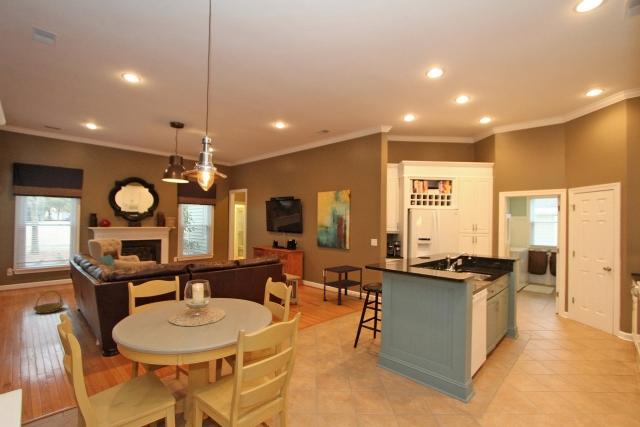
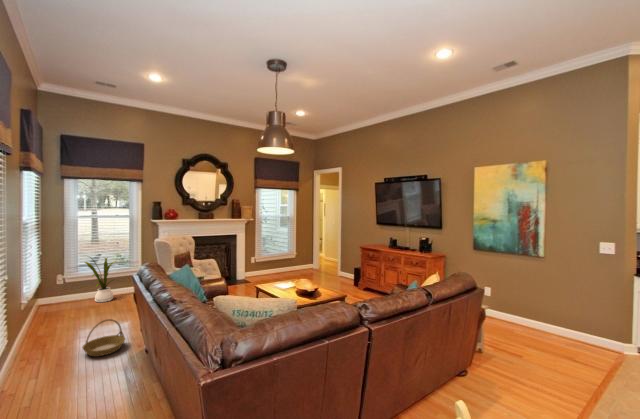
house plant: none [30,253,60,289] -> present [85,257,113,302]
side table: present [323,265,362,305] -> none [516,283,582,359]

